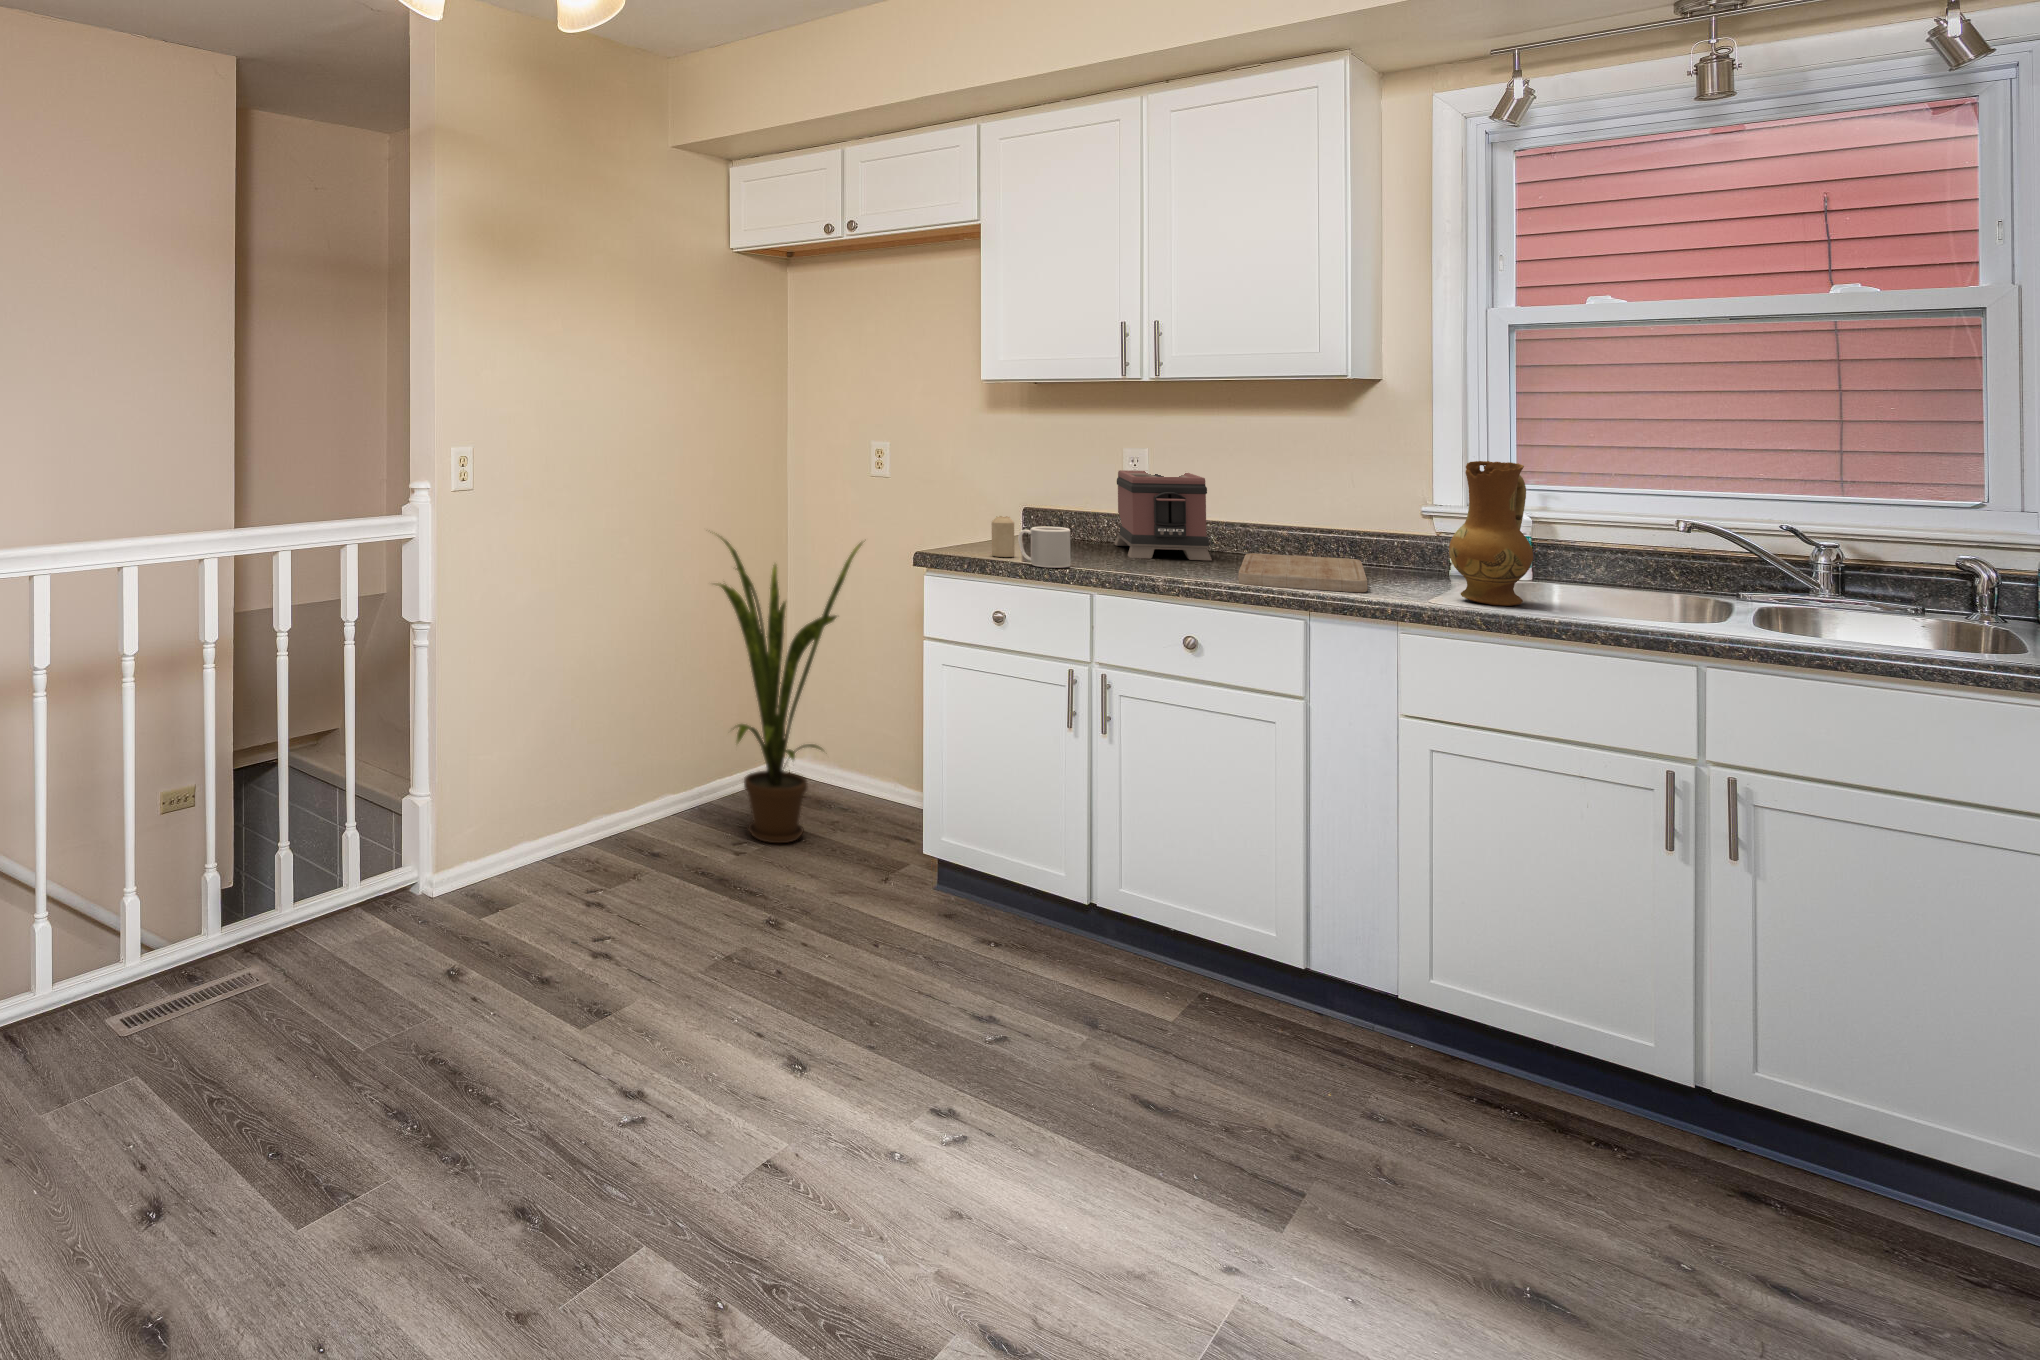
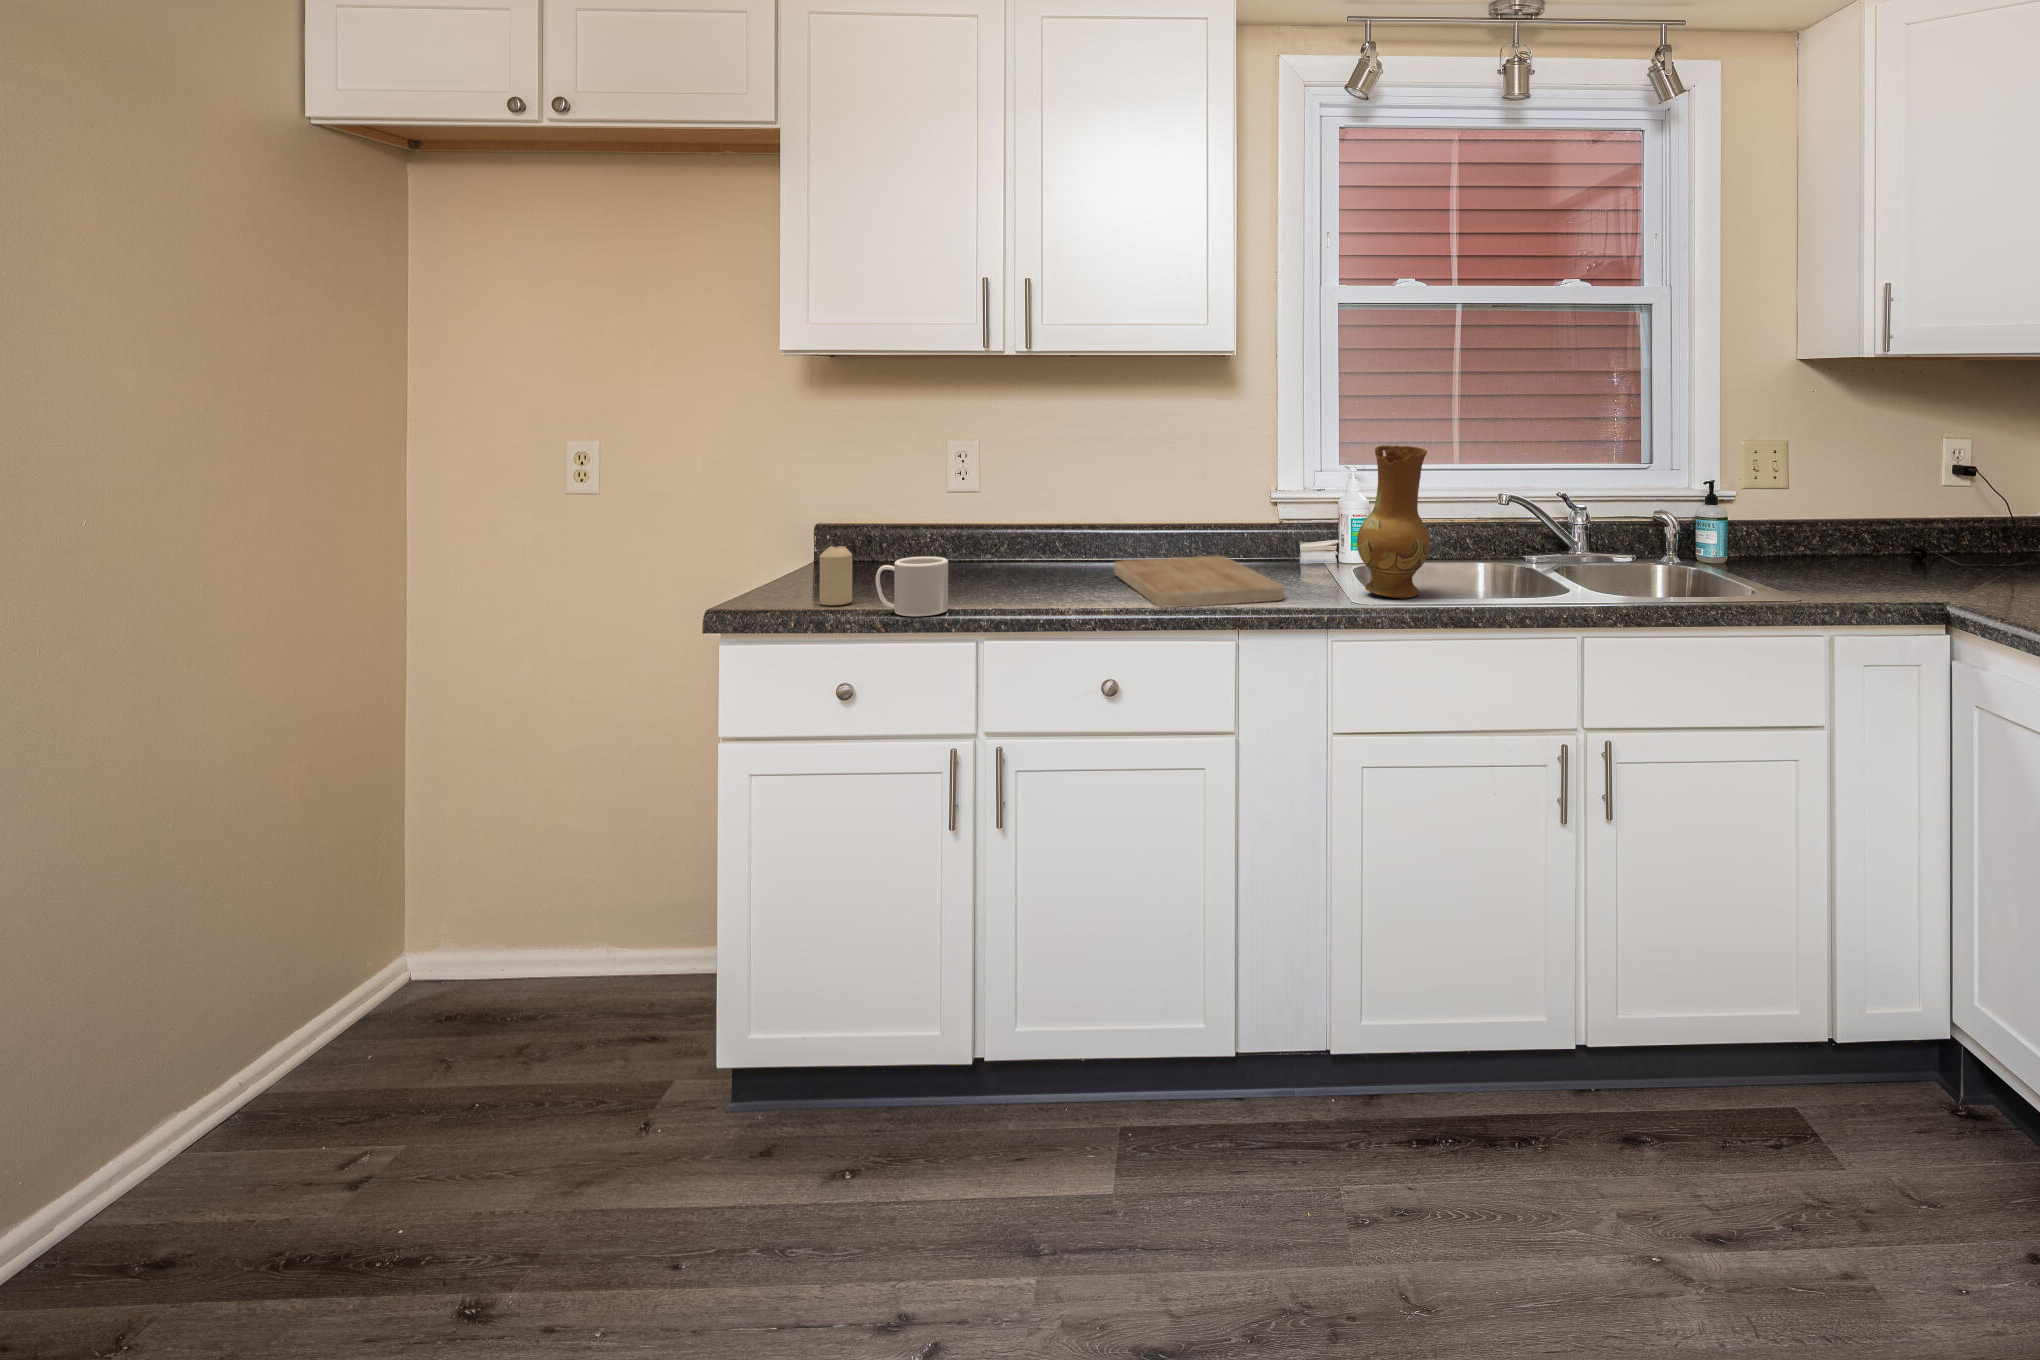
toaster: present [1114,470,1212,560] -> none [932,465,1071,582]
house plant: present [717,536,862,843] -> none [248,594,586,1132]

